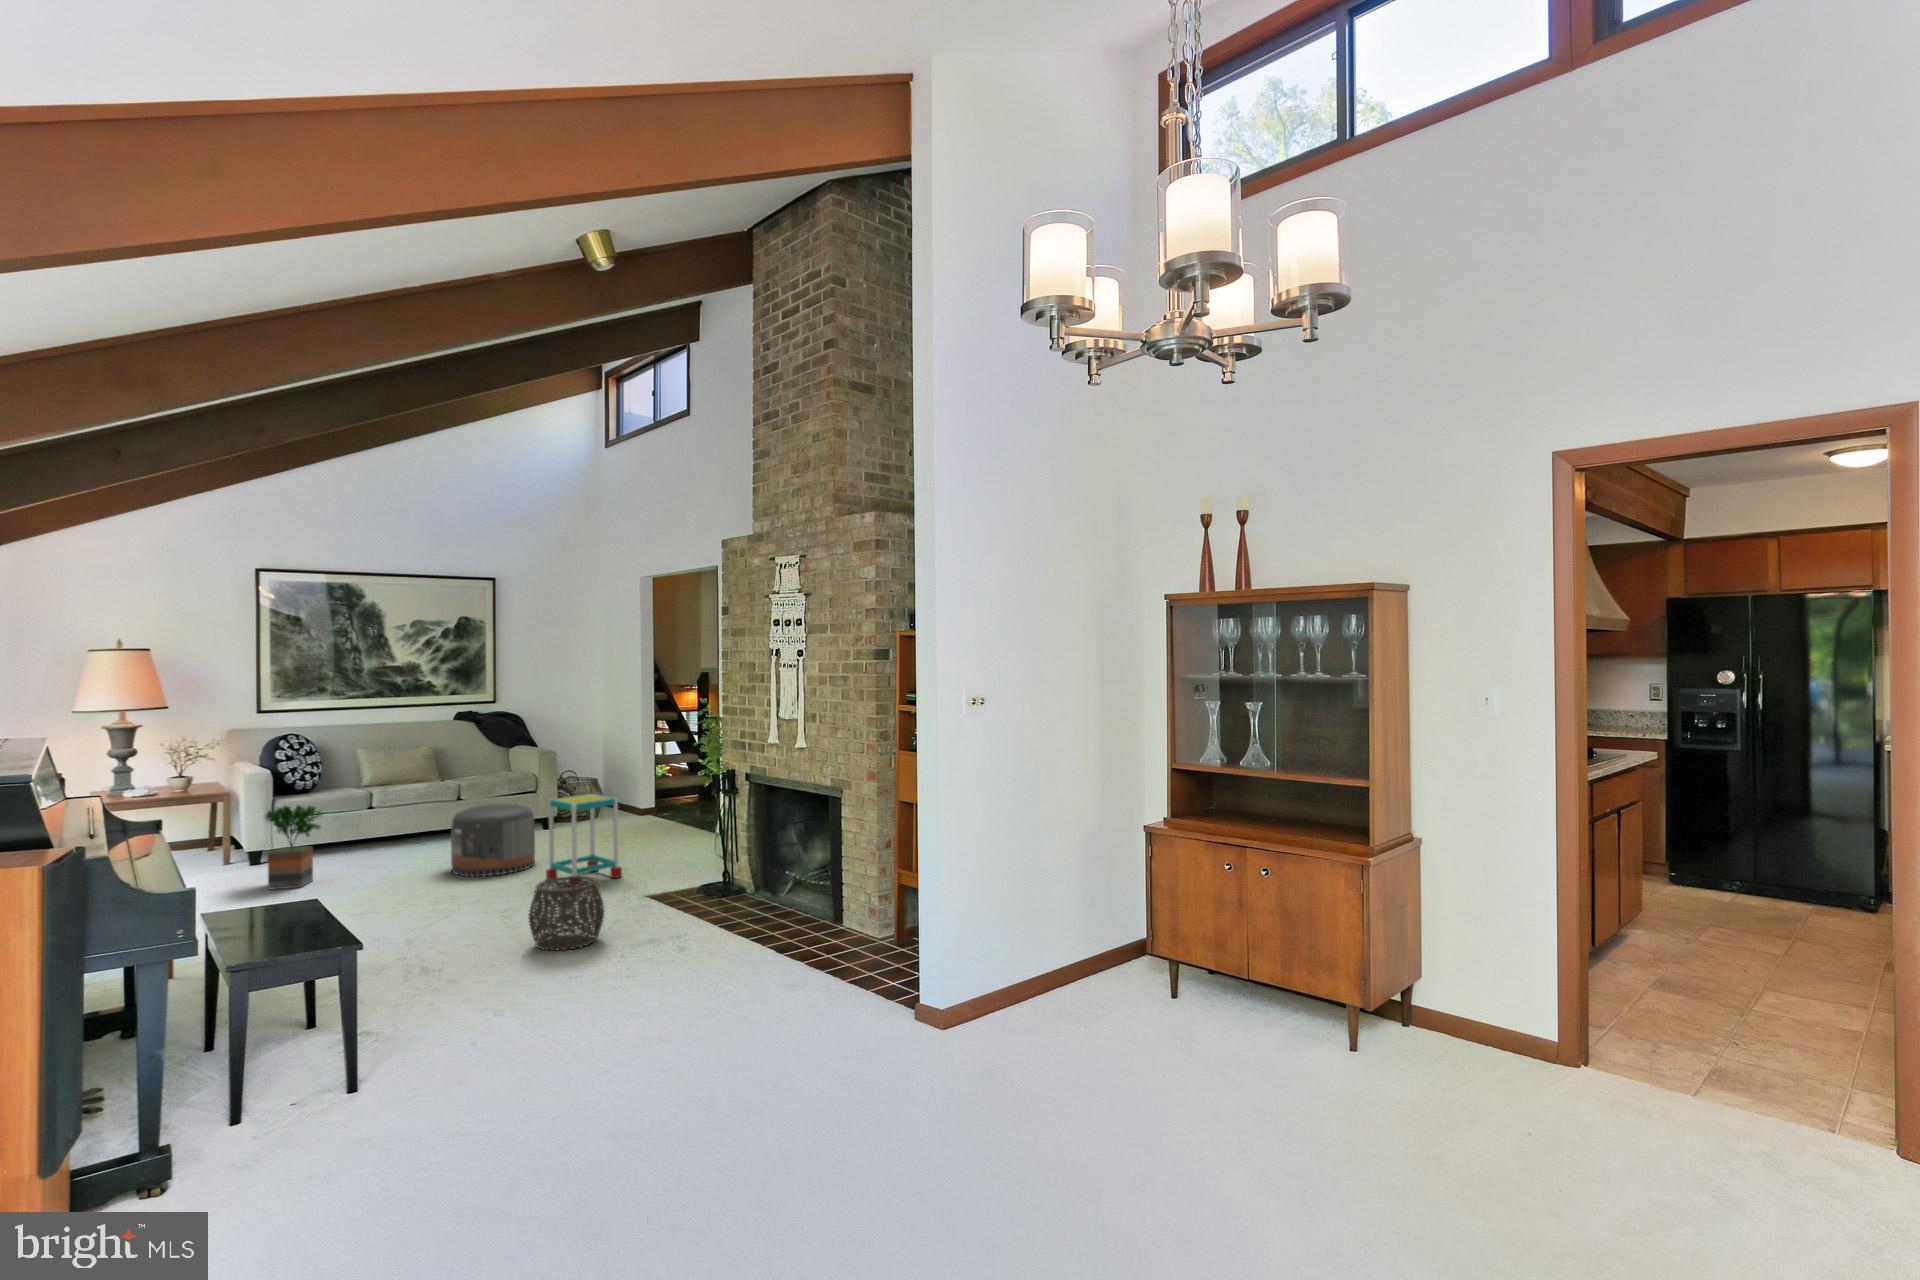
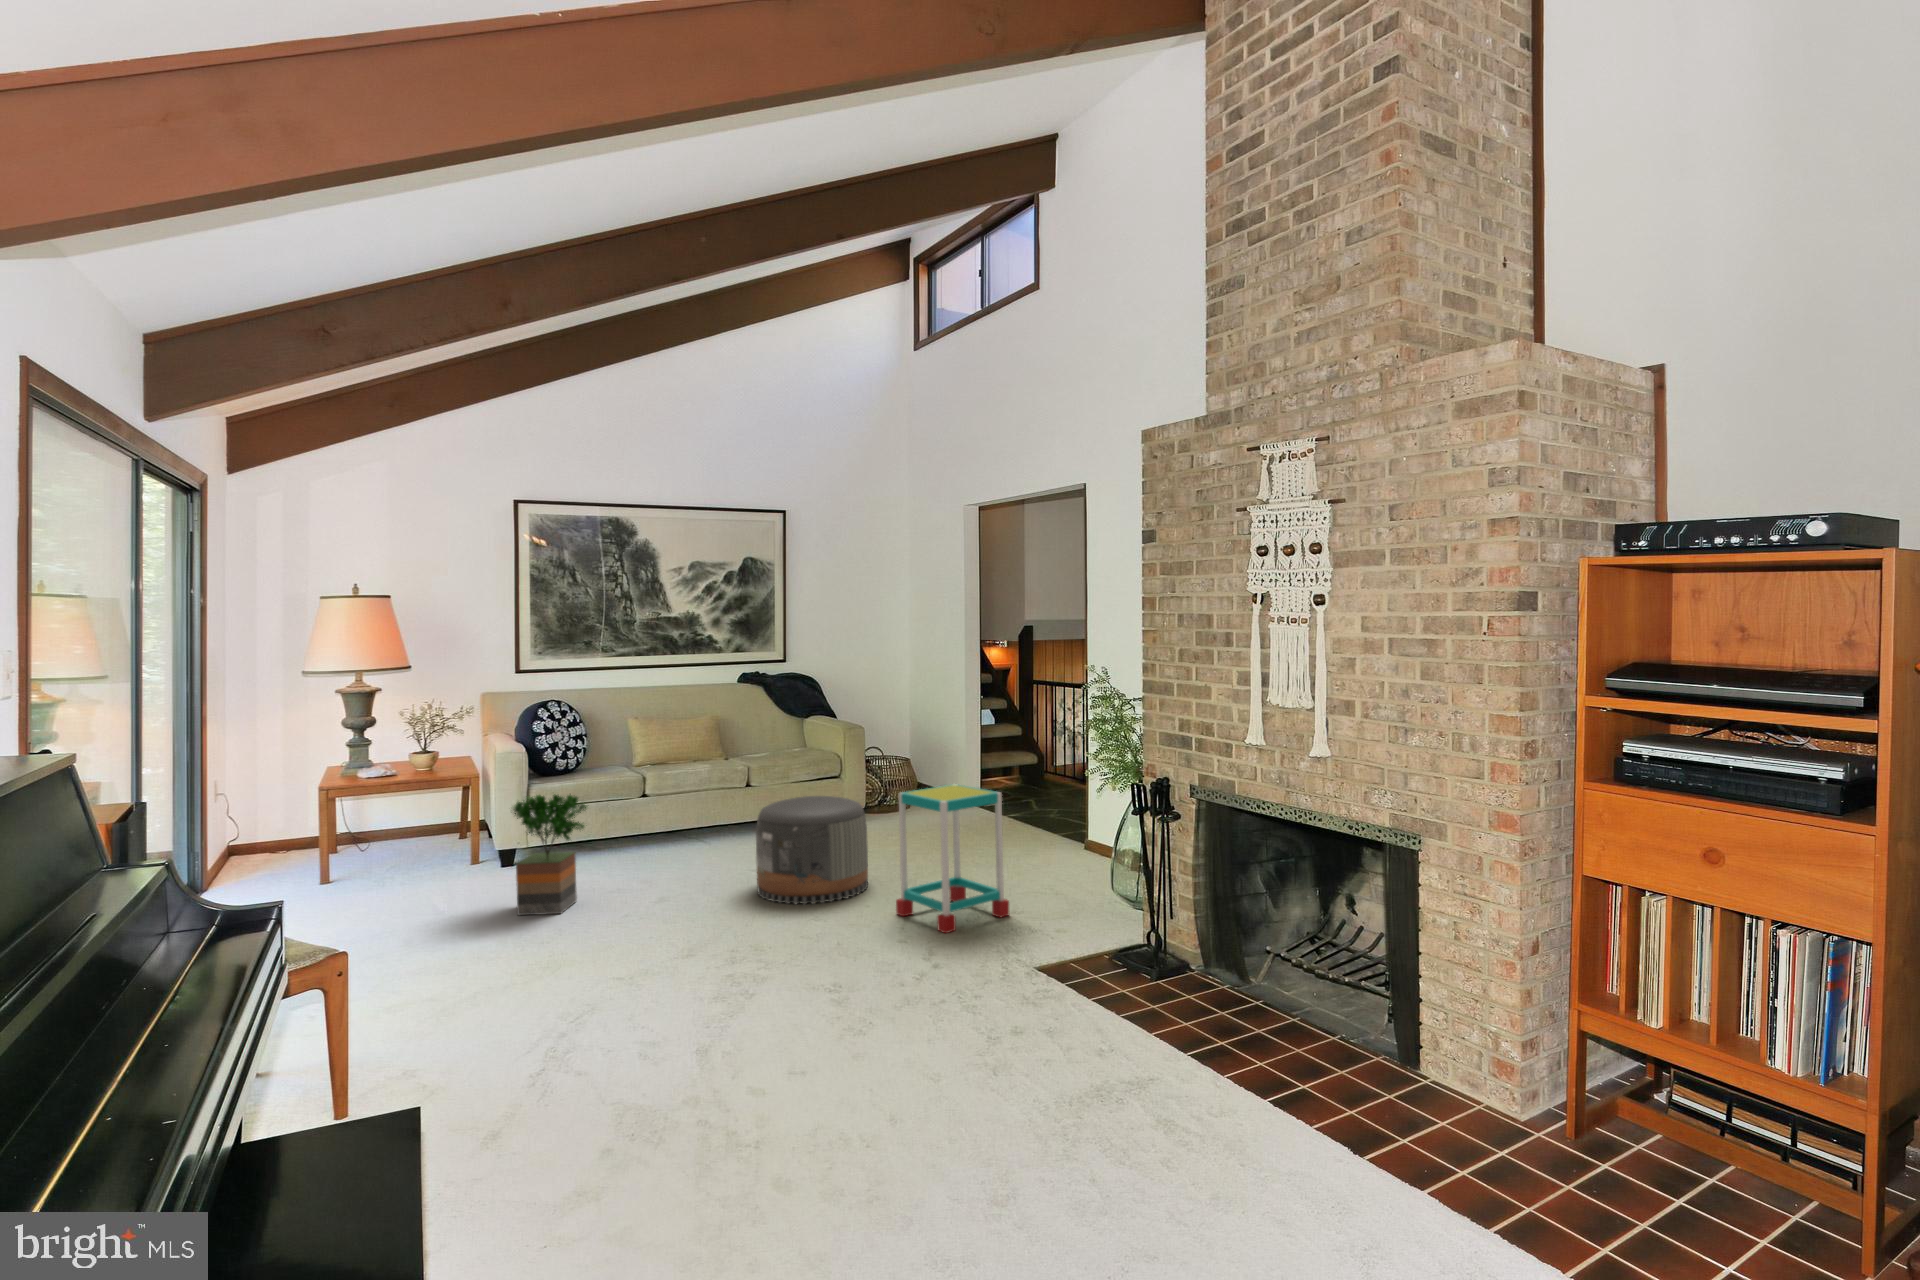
woven basket: present [529,876,604,950] -> none [941,946,1080,1109]

